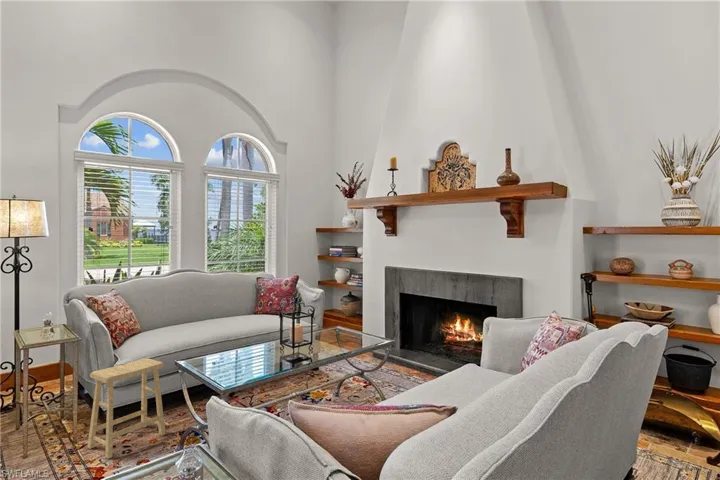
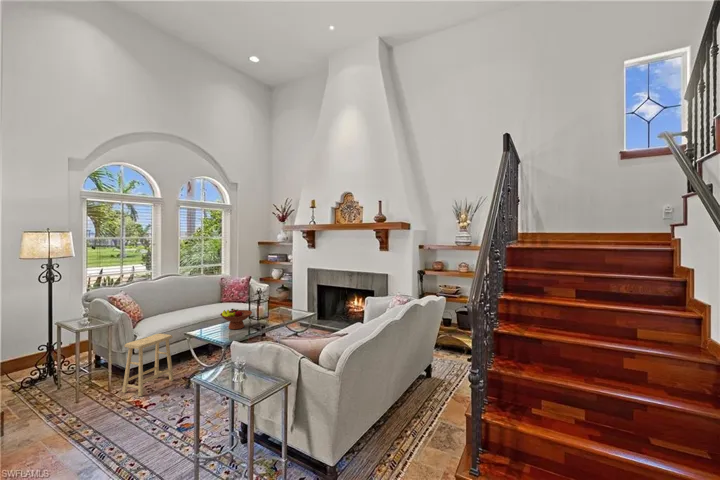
fruit bowl: none [234,325,285,361] -> present [220,309,252,329]

